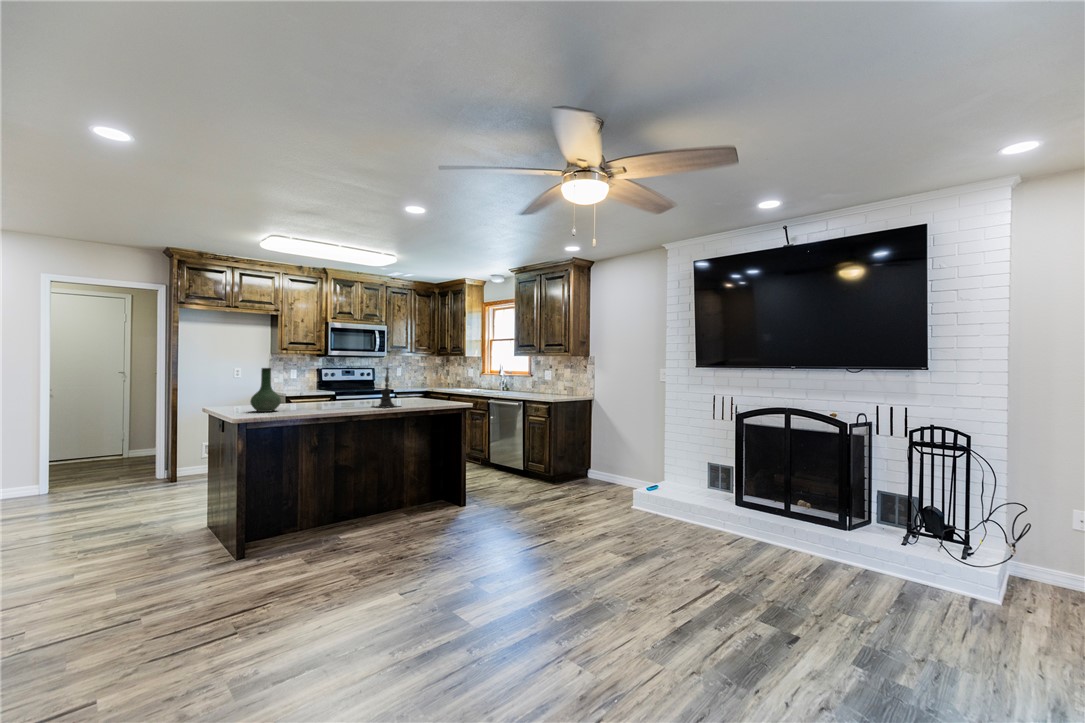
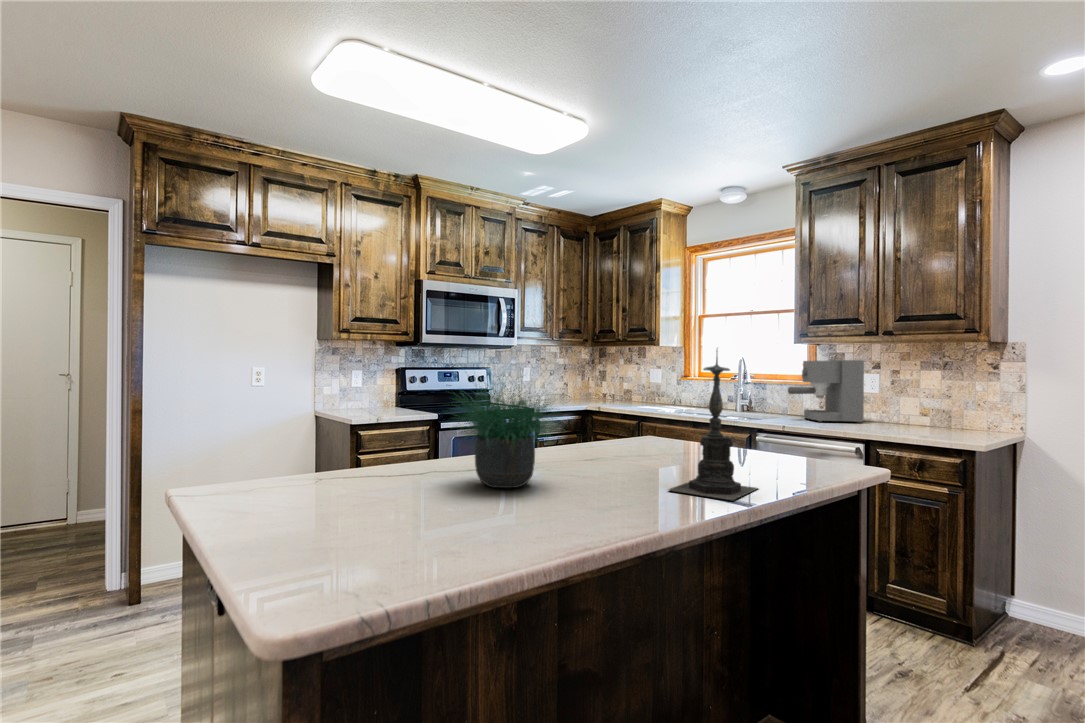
potted plant: none [293,361,342,407] -> present [455,379,556,488]
coffee maker: none [508,364,541,394] -> present [788,360,864,423]
vase: present [250,368,281,412] -> none [319,367,422,534]

